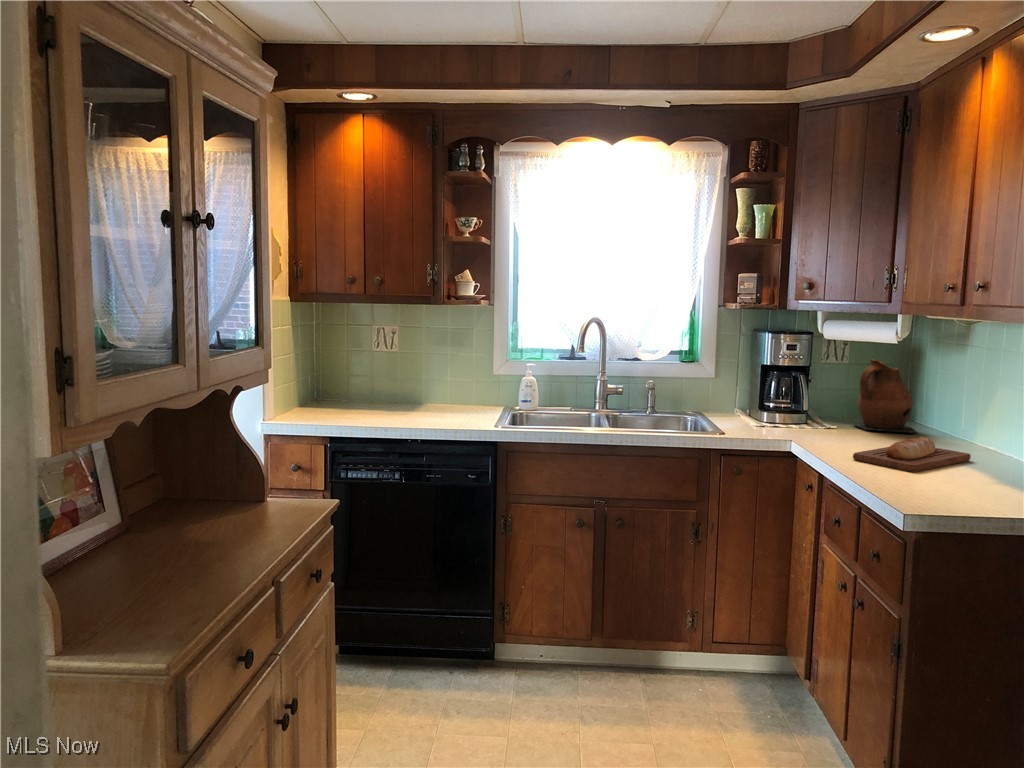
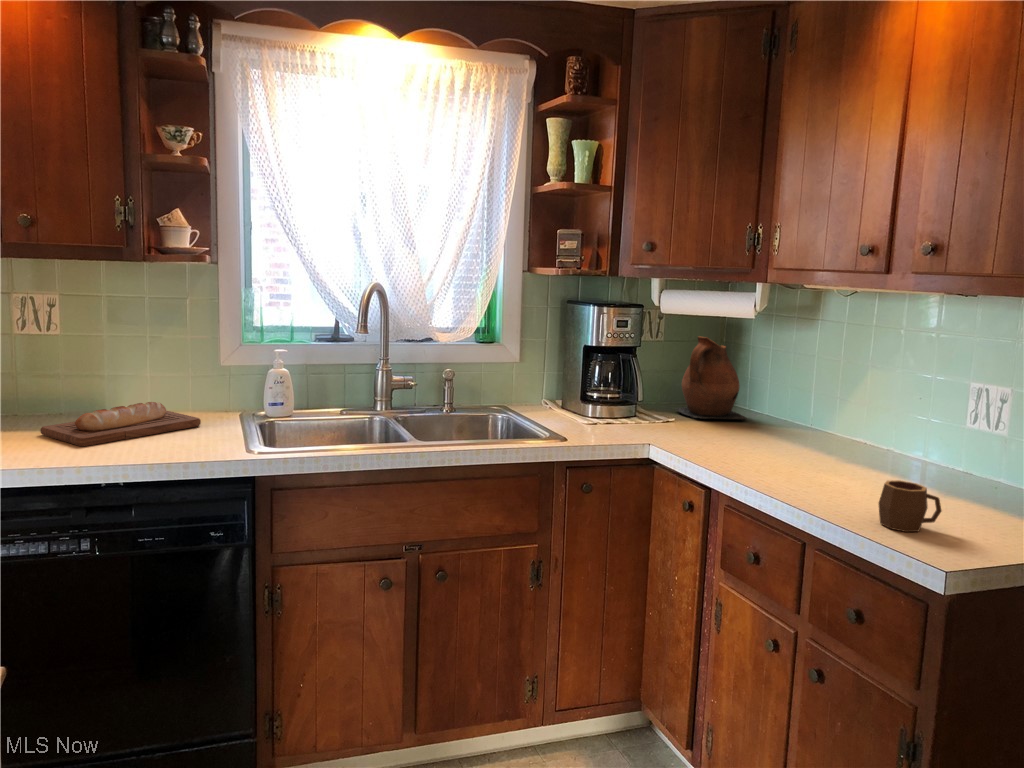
bread loaf: present [853,437,971,472] -> present [40,402,201,446]
mug: none [932,465,988,506] -> present [879,480,941,532]

